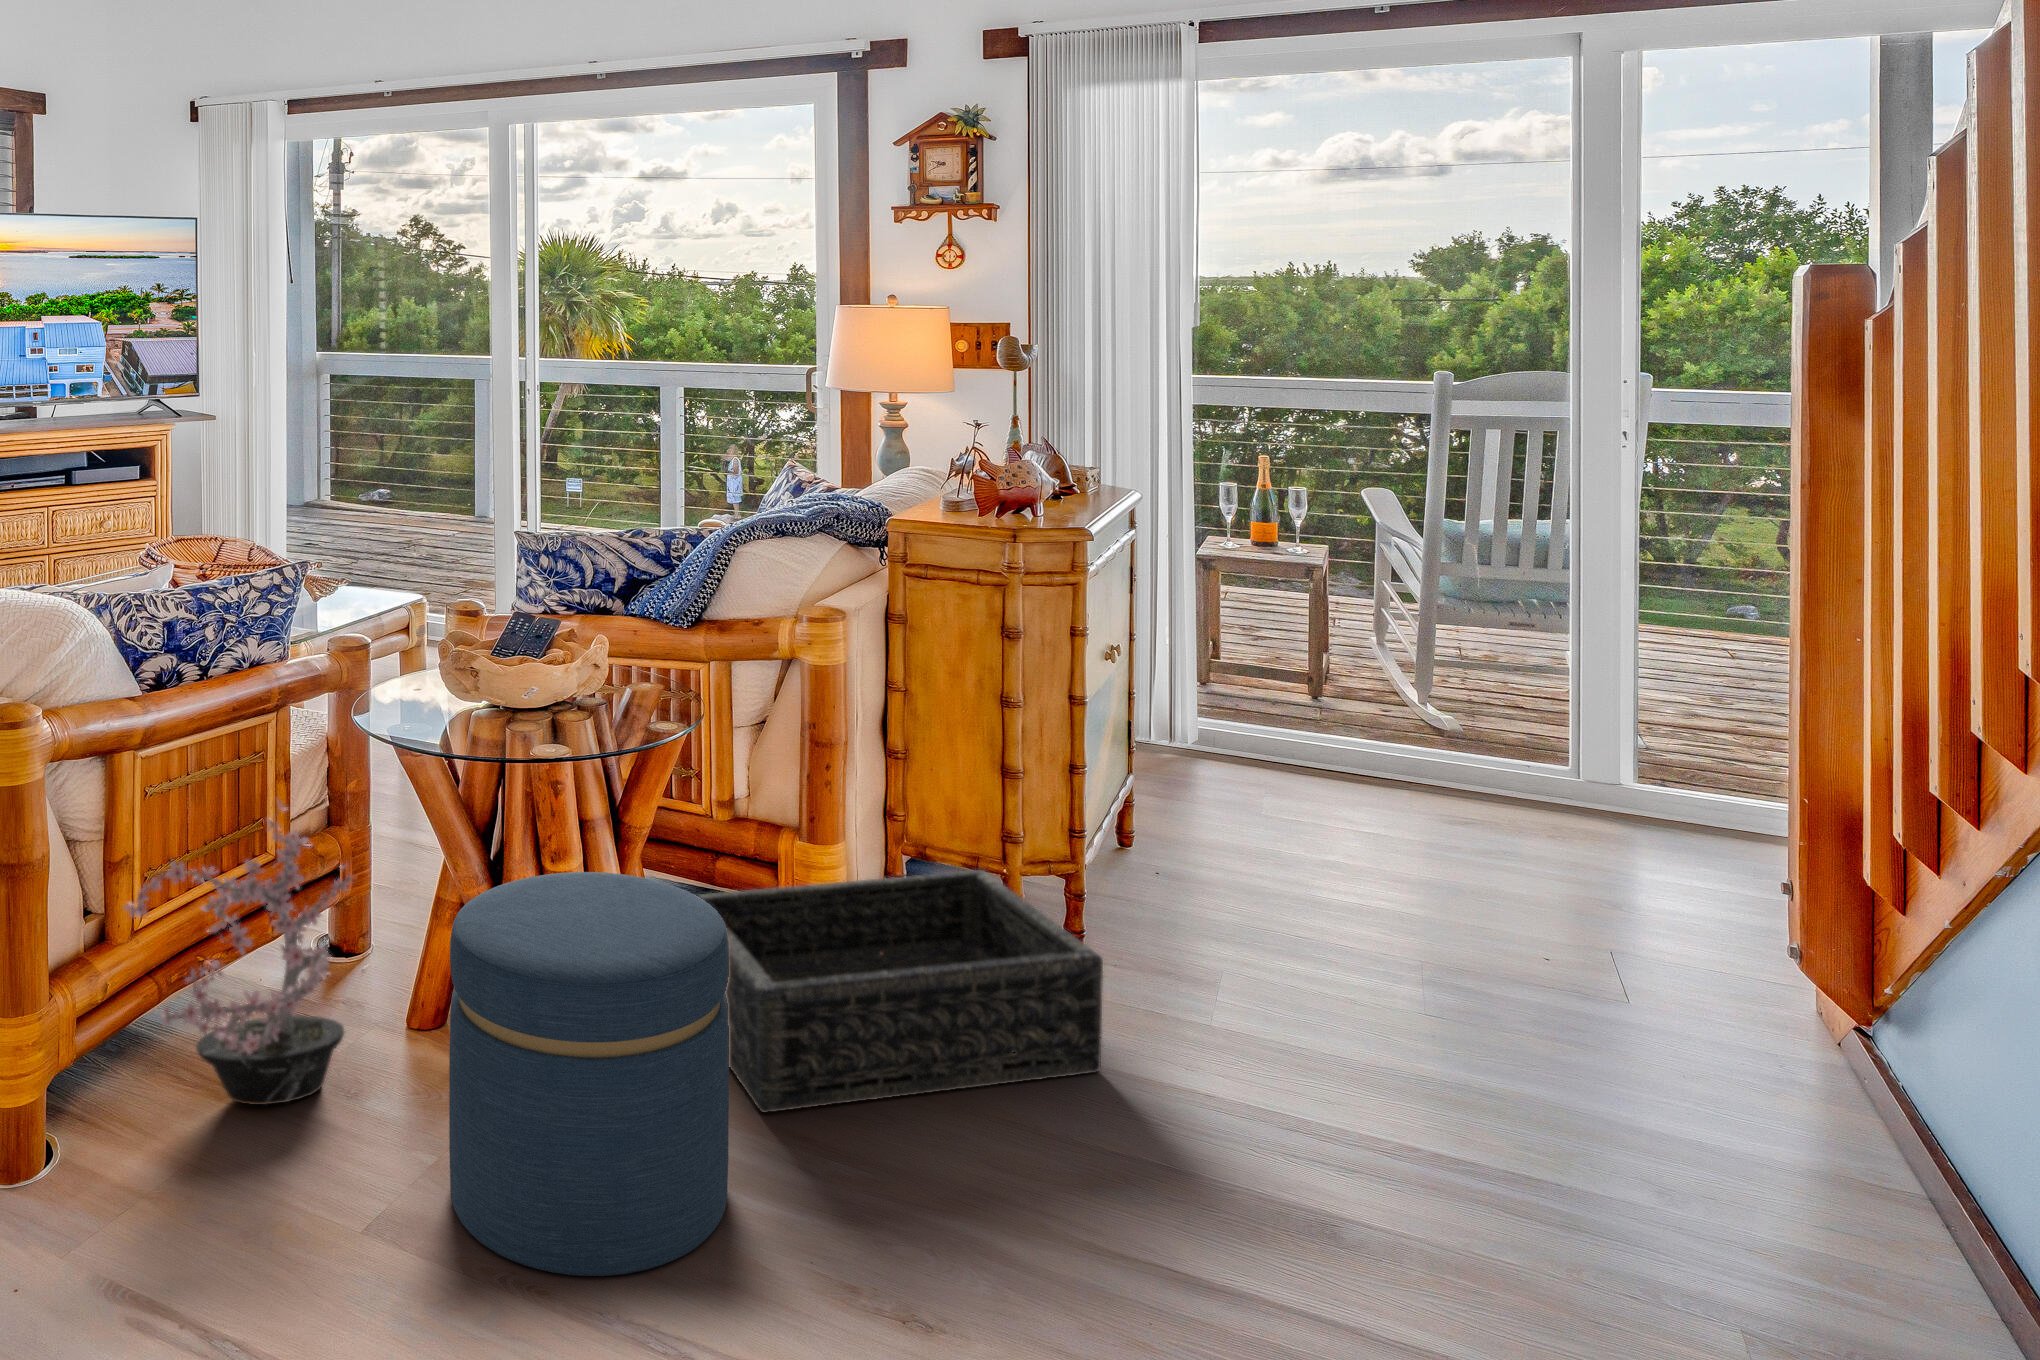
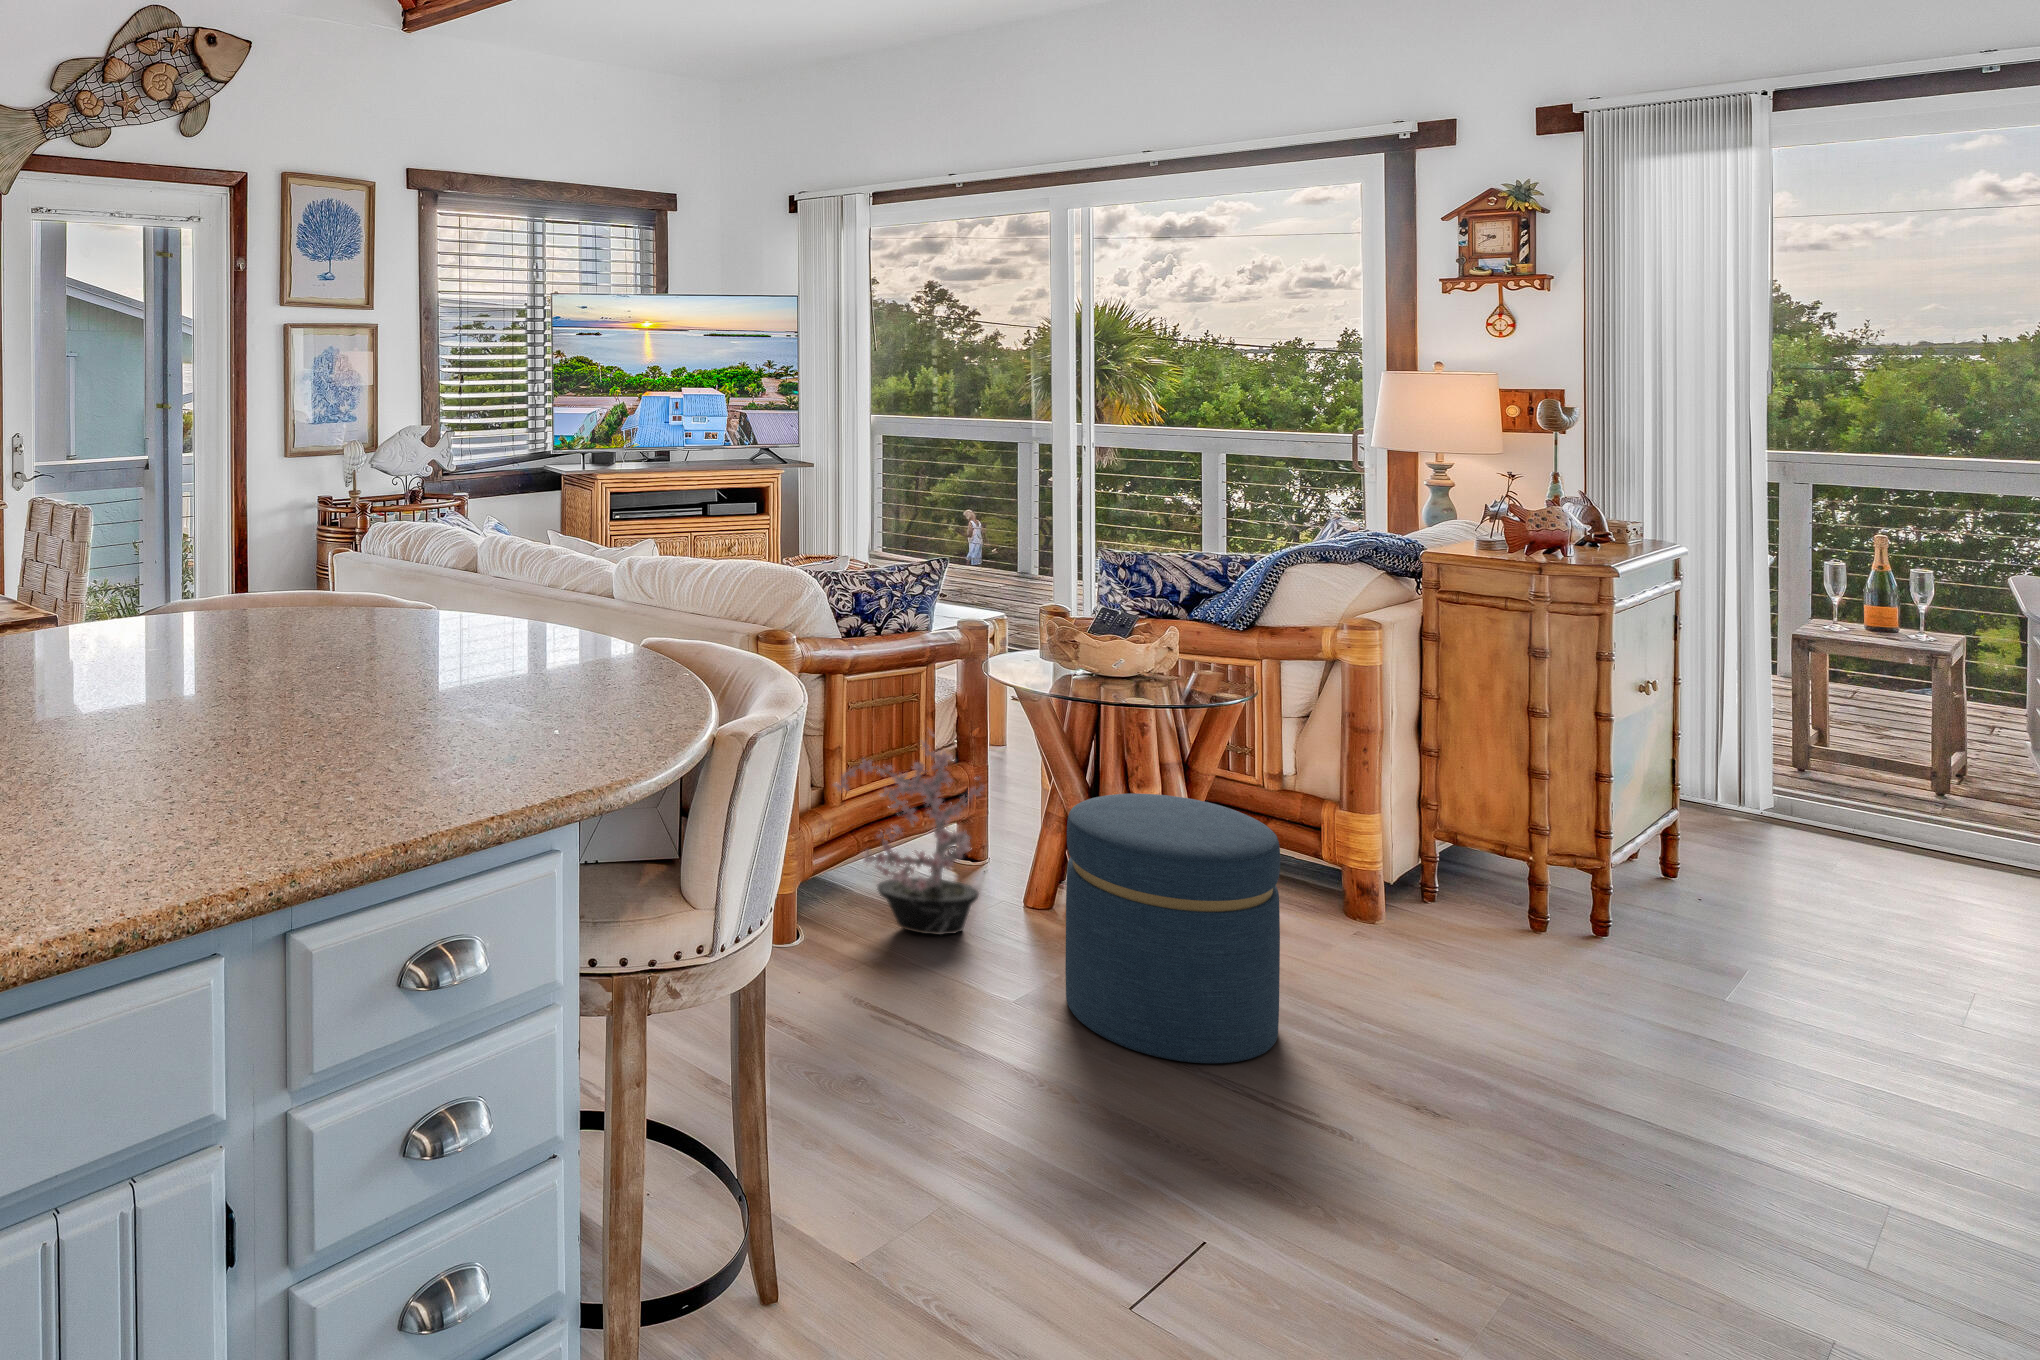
basket: present [698,870,1103,1113] -> none [1240,834,1615,1008]

